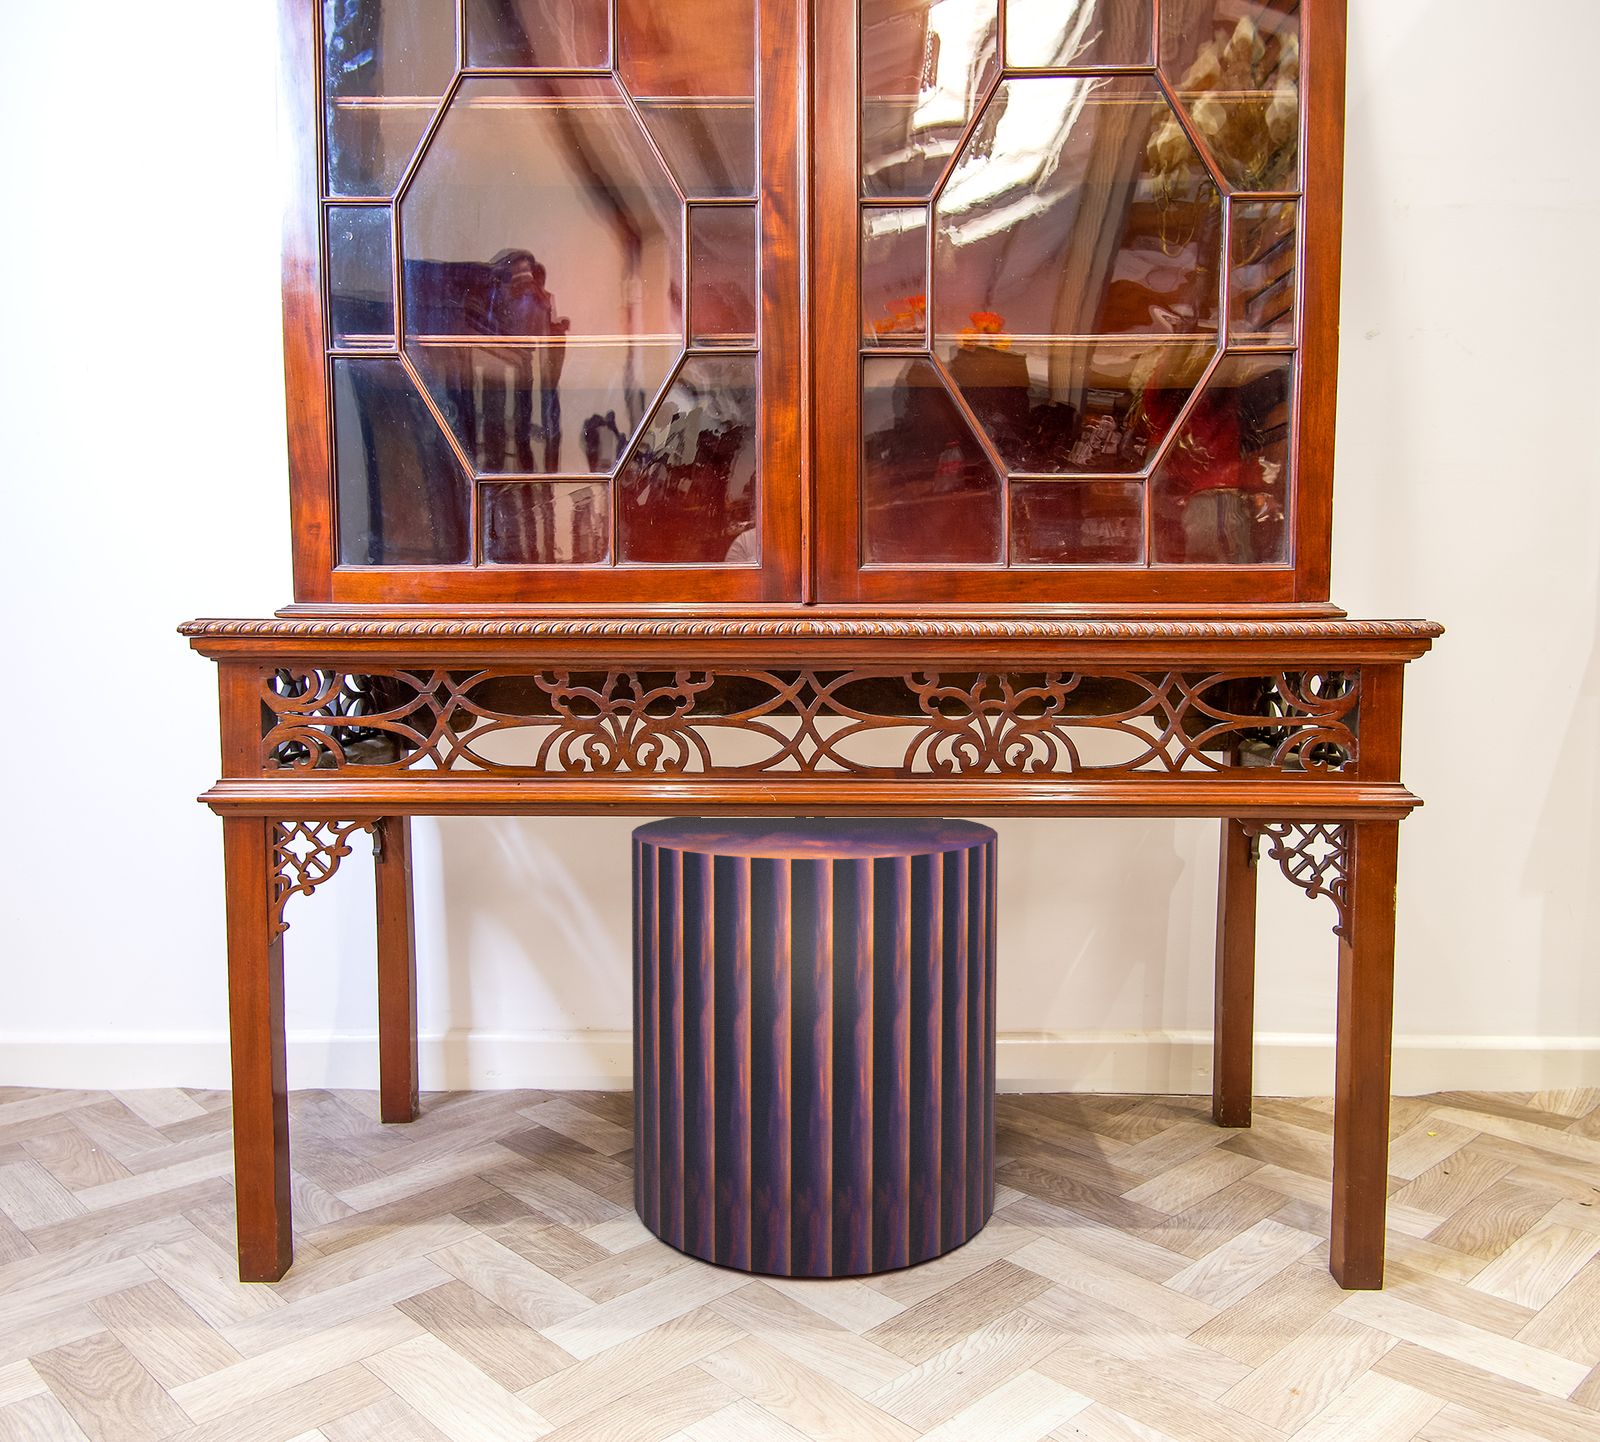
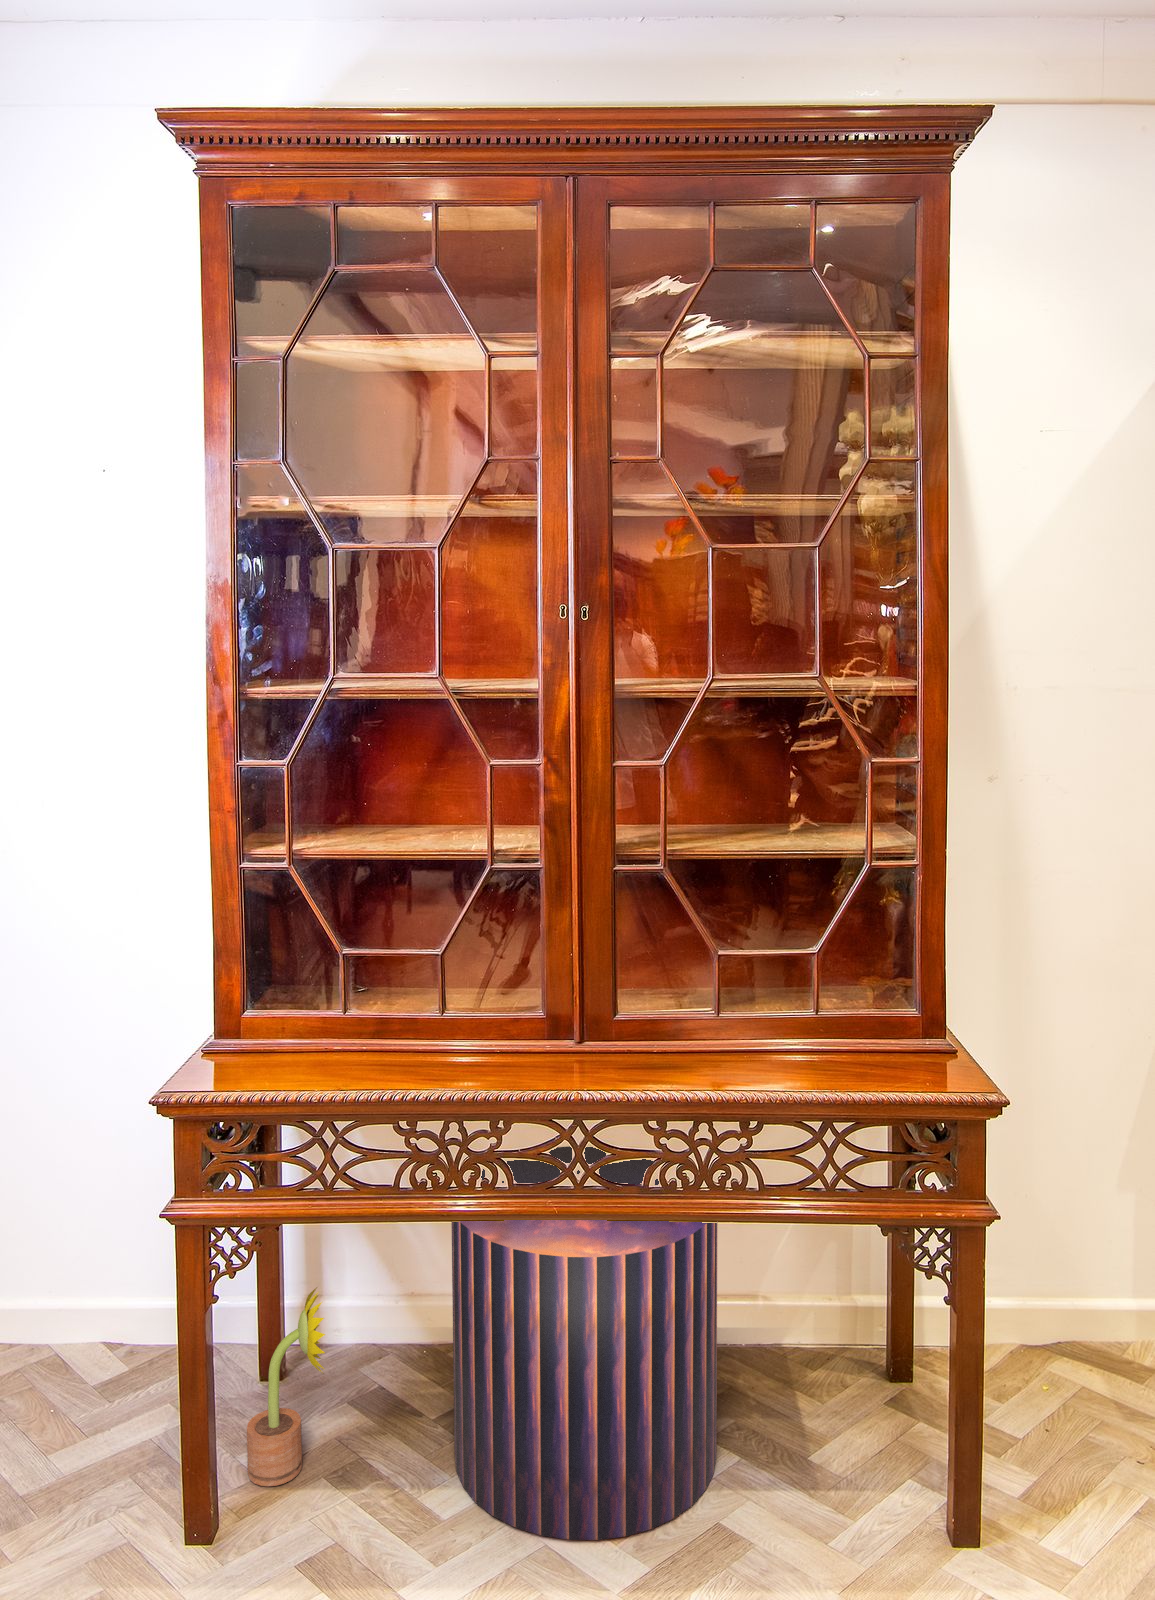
decorative plant: none [344,955,453,1221] -> present [247,1287,325,1486]

